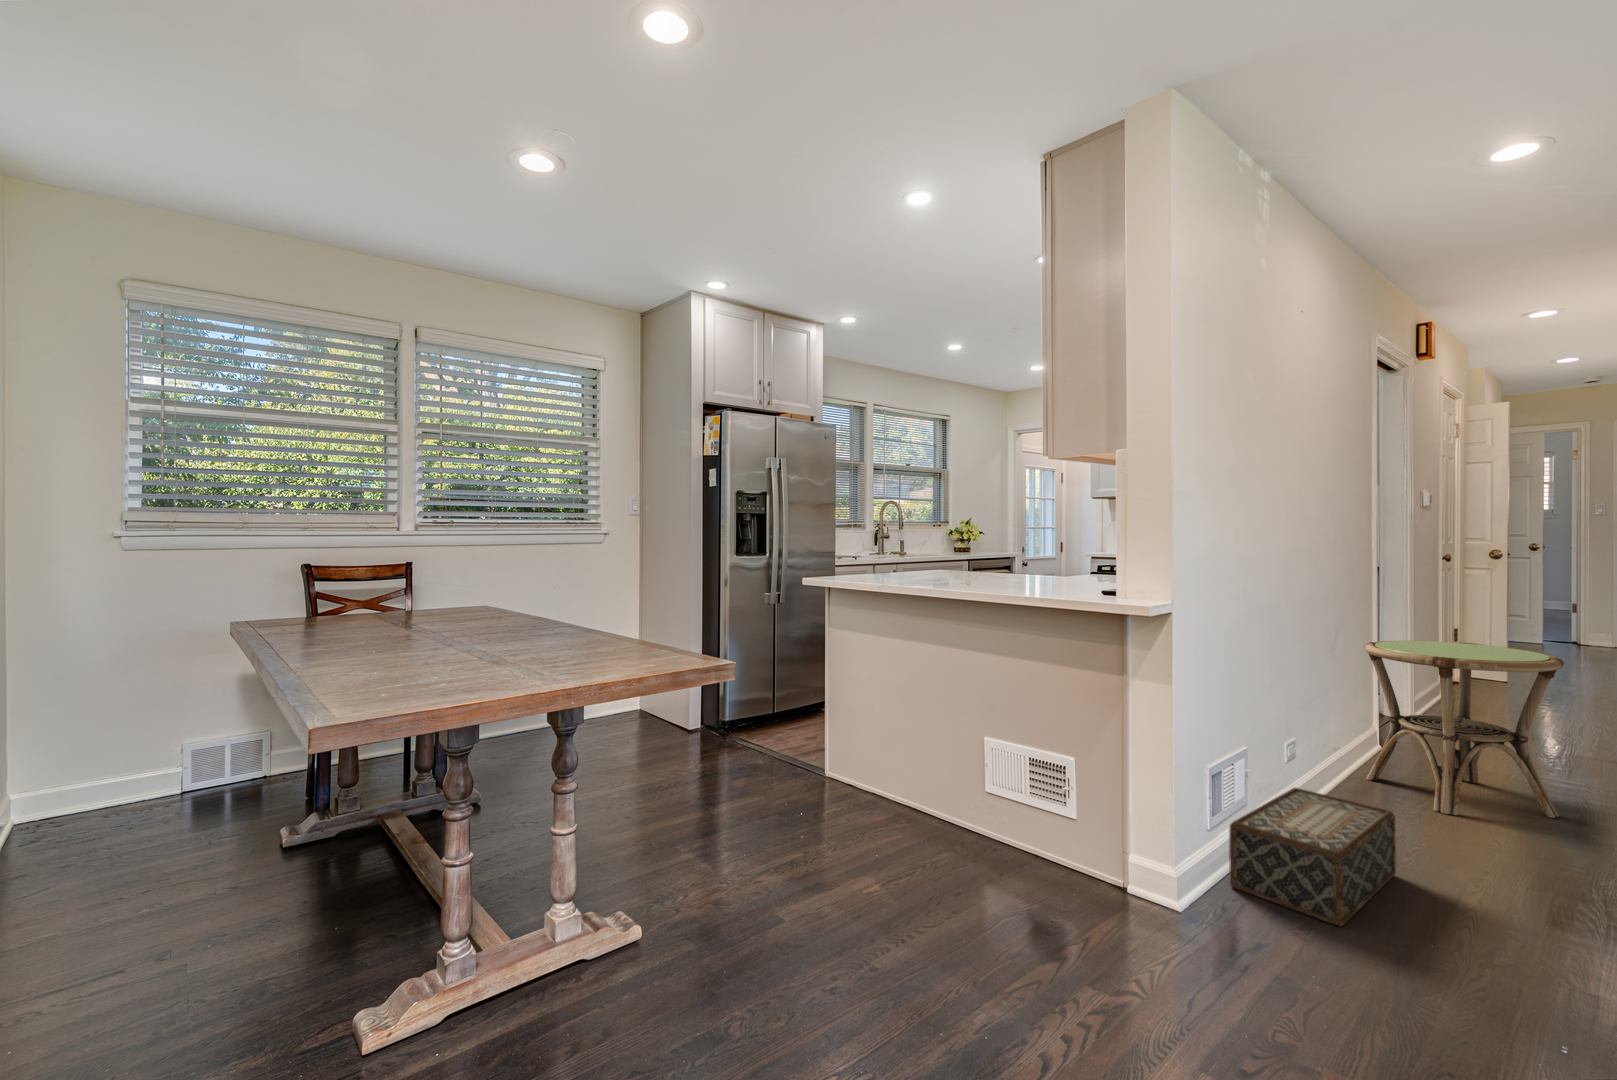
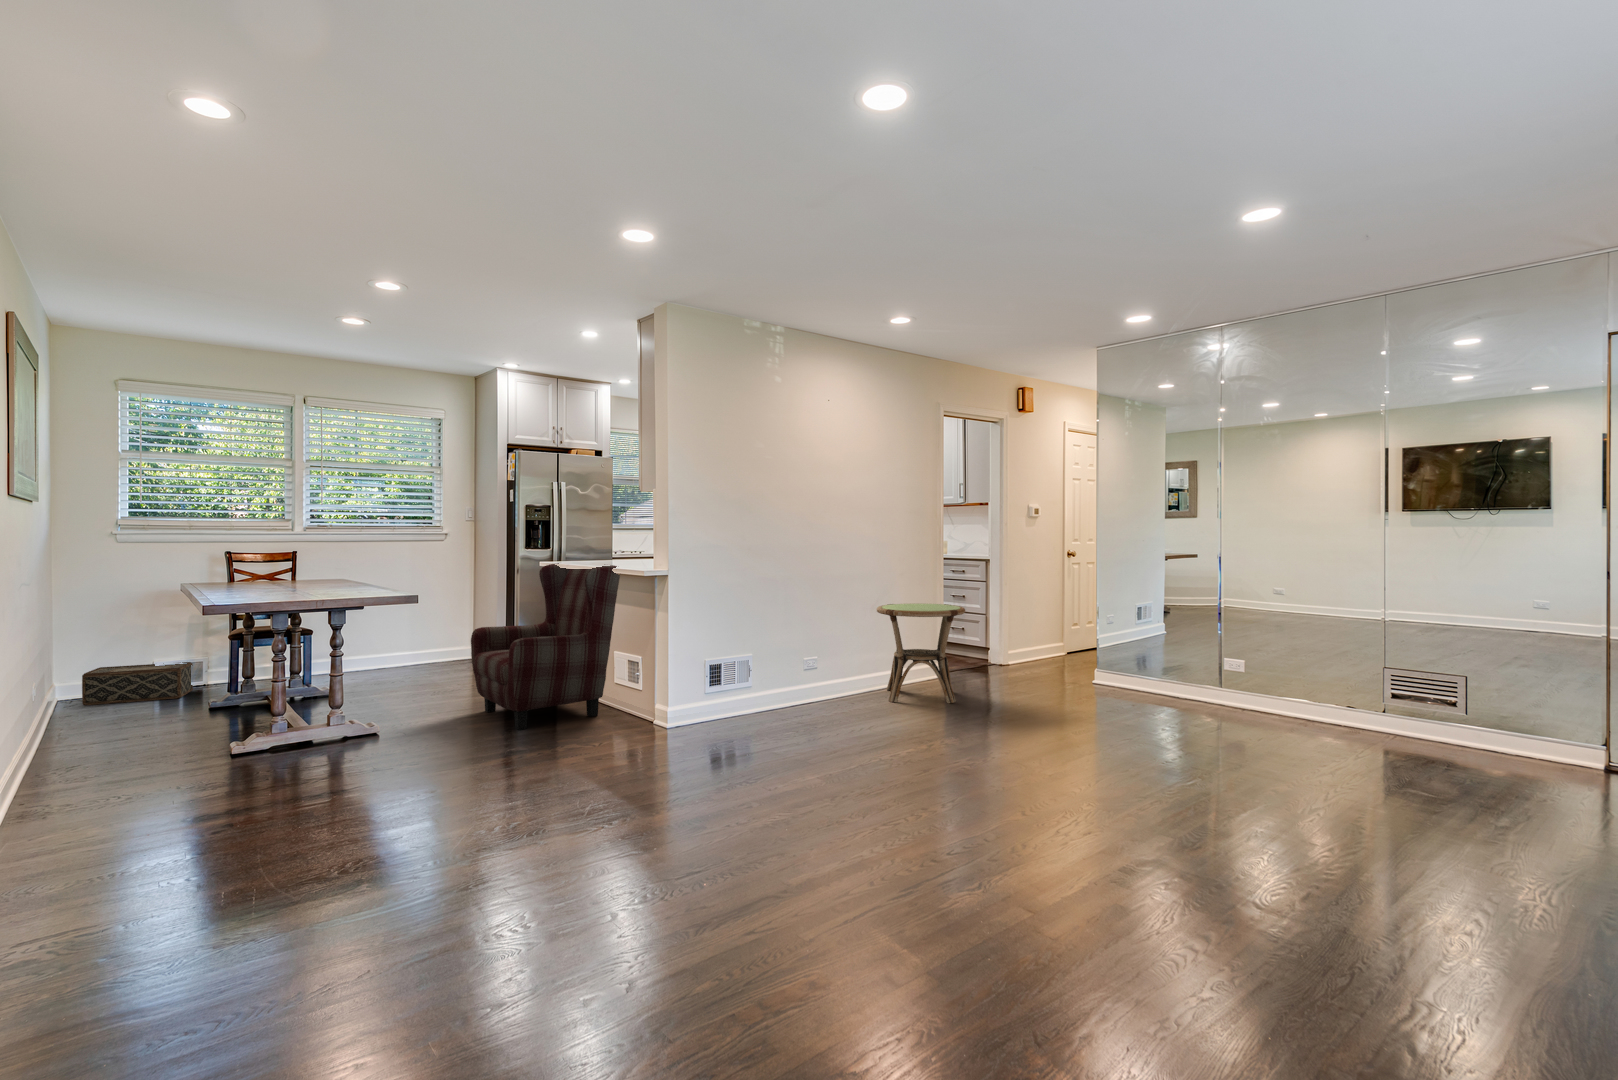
armchair: none [761,580,1044,922] -> present [471,563,620,730]
woven basket: present [1229,788,1396,926] -> present [82,662,193,705]

